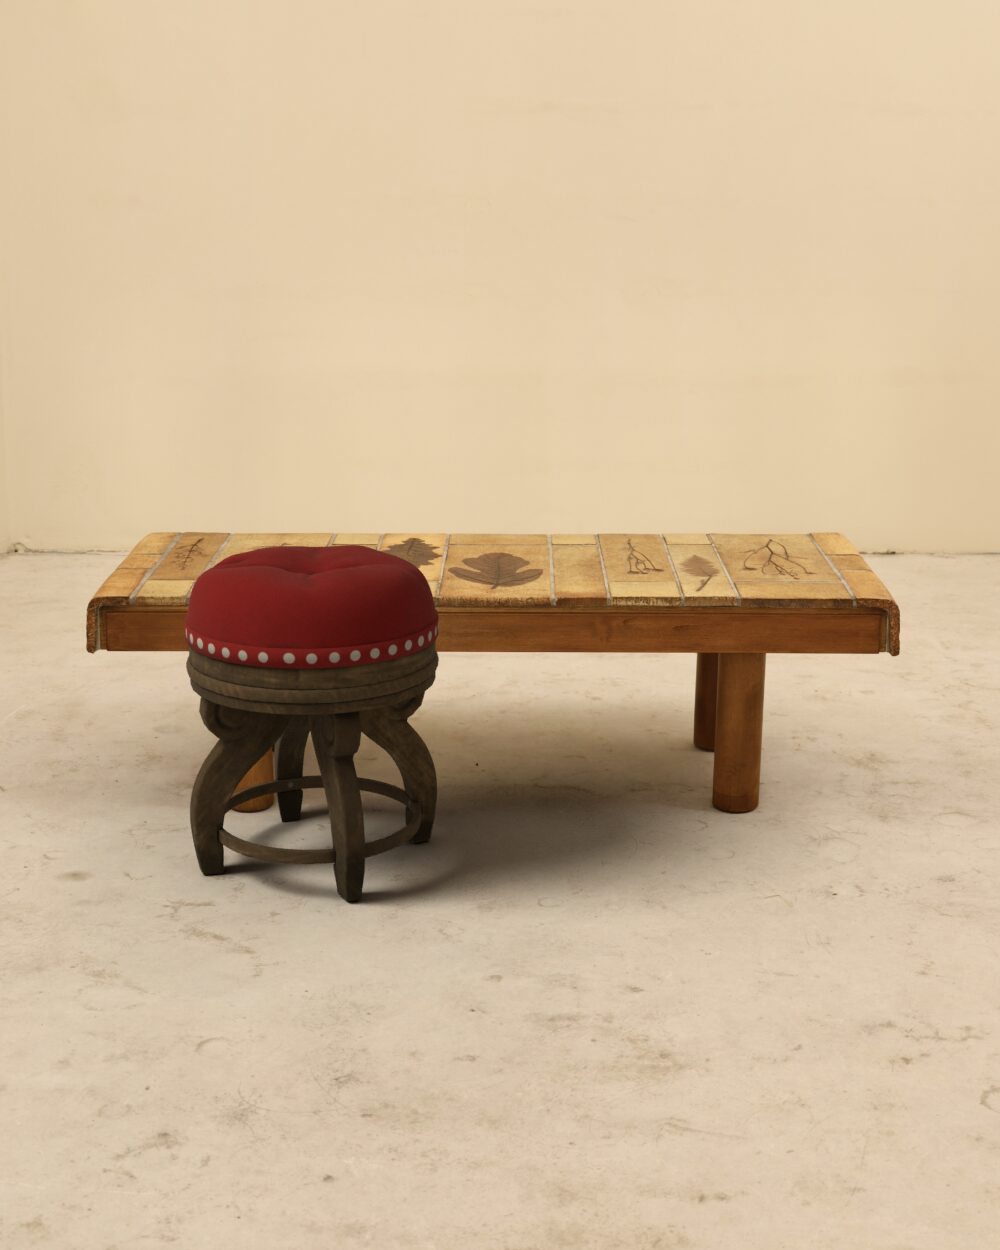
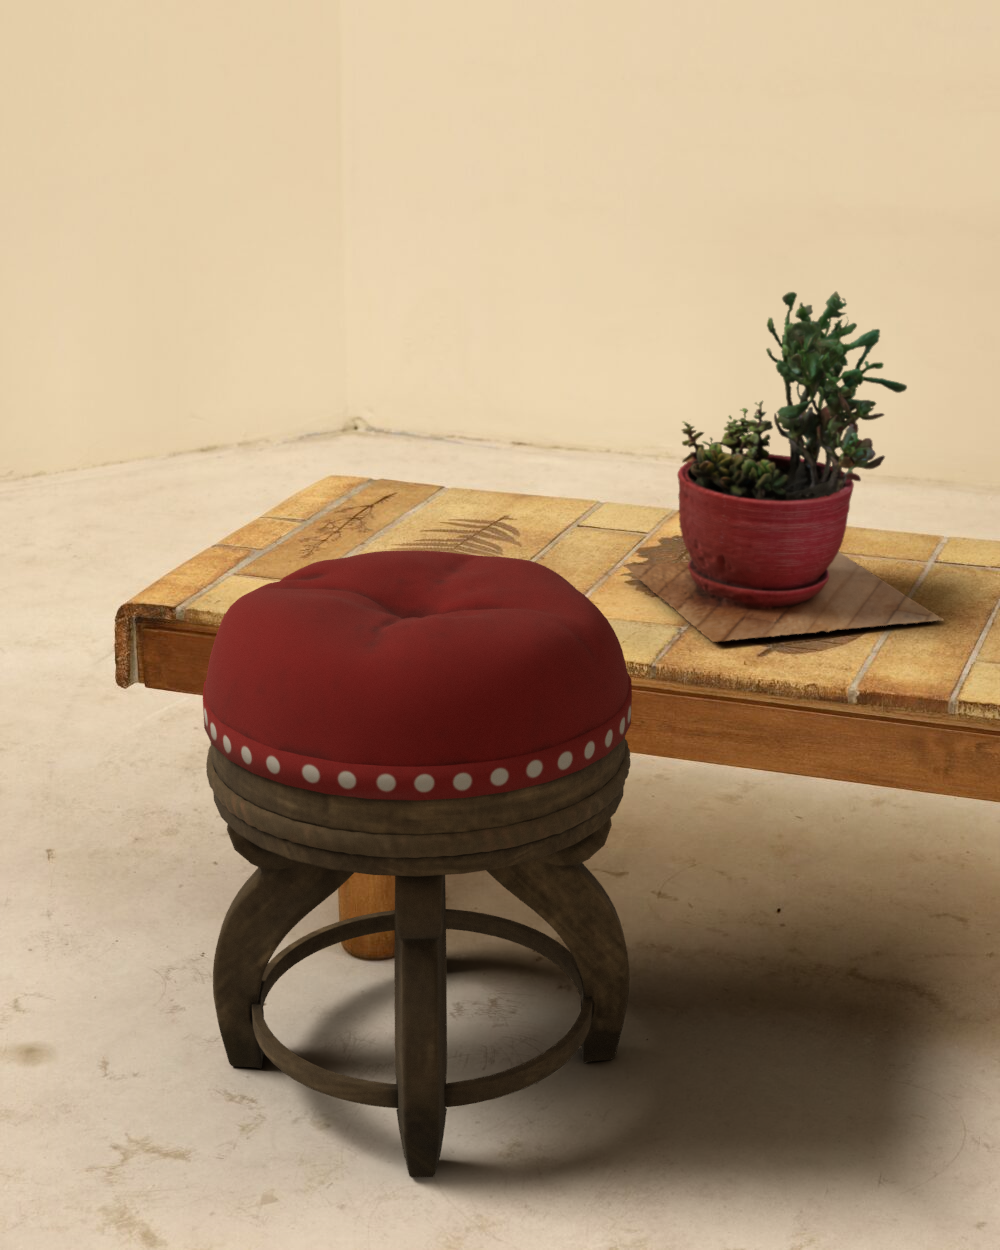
succulent plant: none [387,383,579,584] -> present [626,292,943,642]

